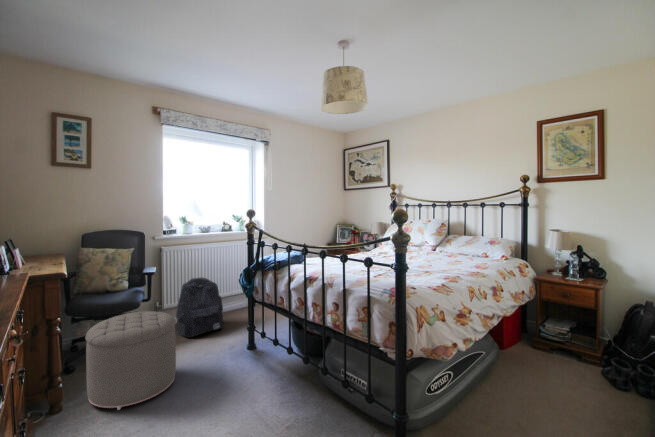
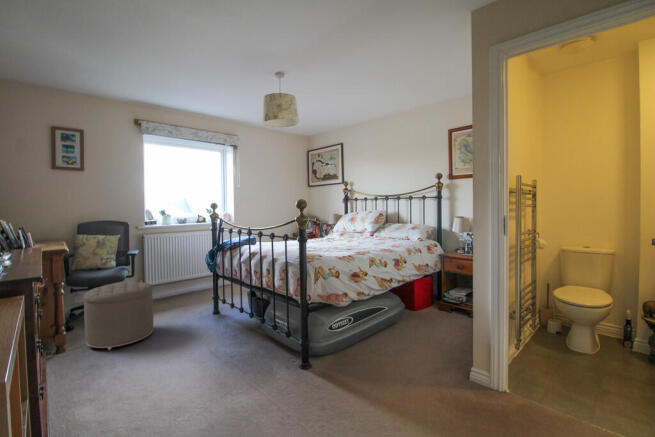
backpack: present [176,278,224,337] -> none [156,260,197,307]

